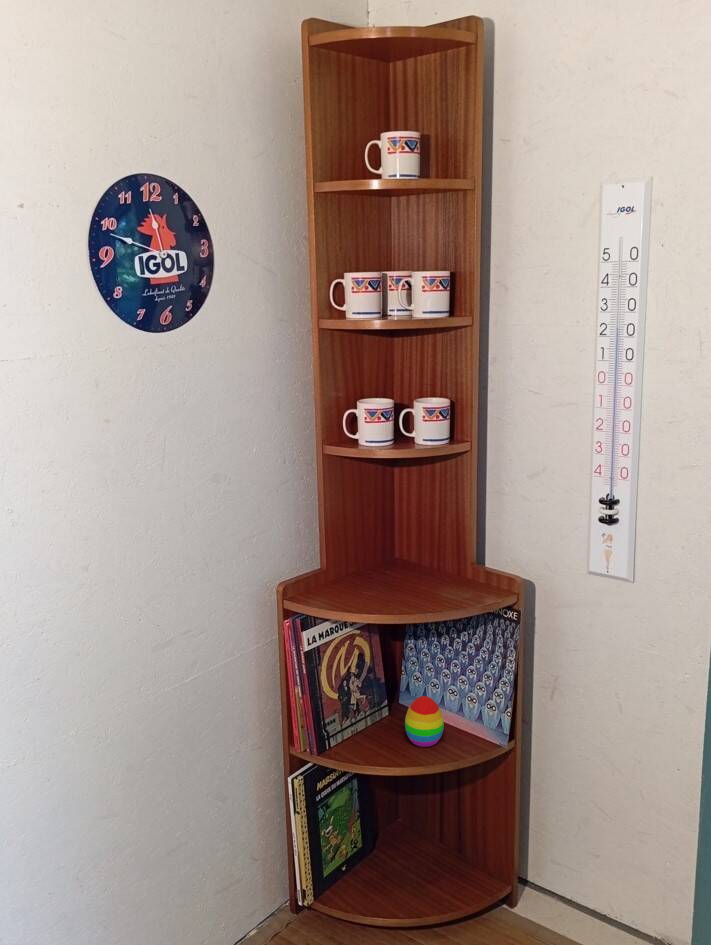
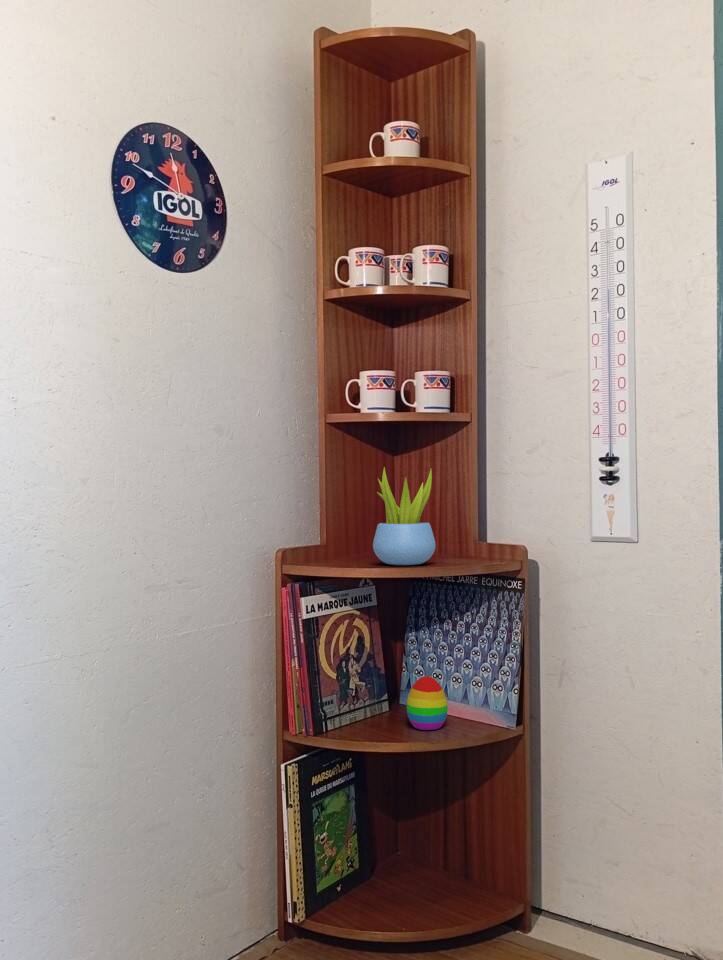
succulent plant: none [372,501,434,596] -> present [373,467,436,565]

